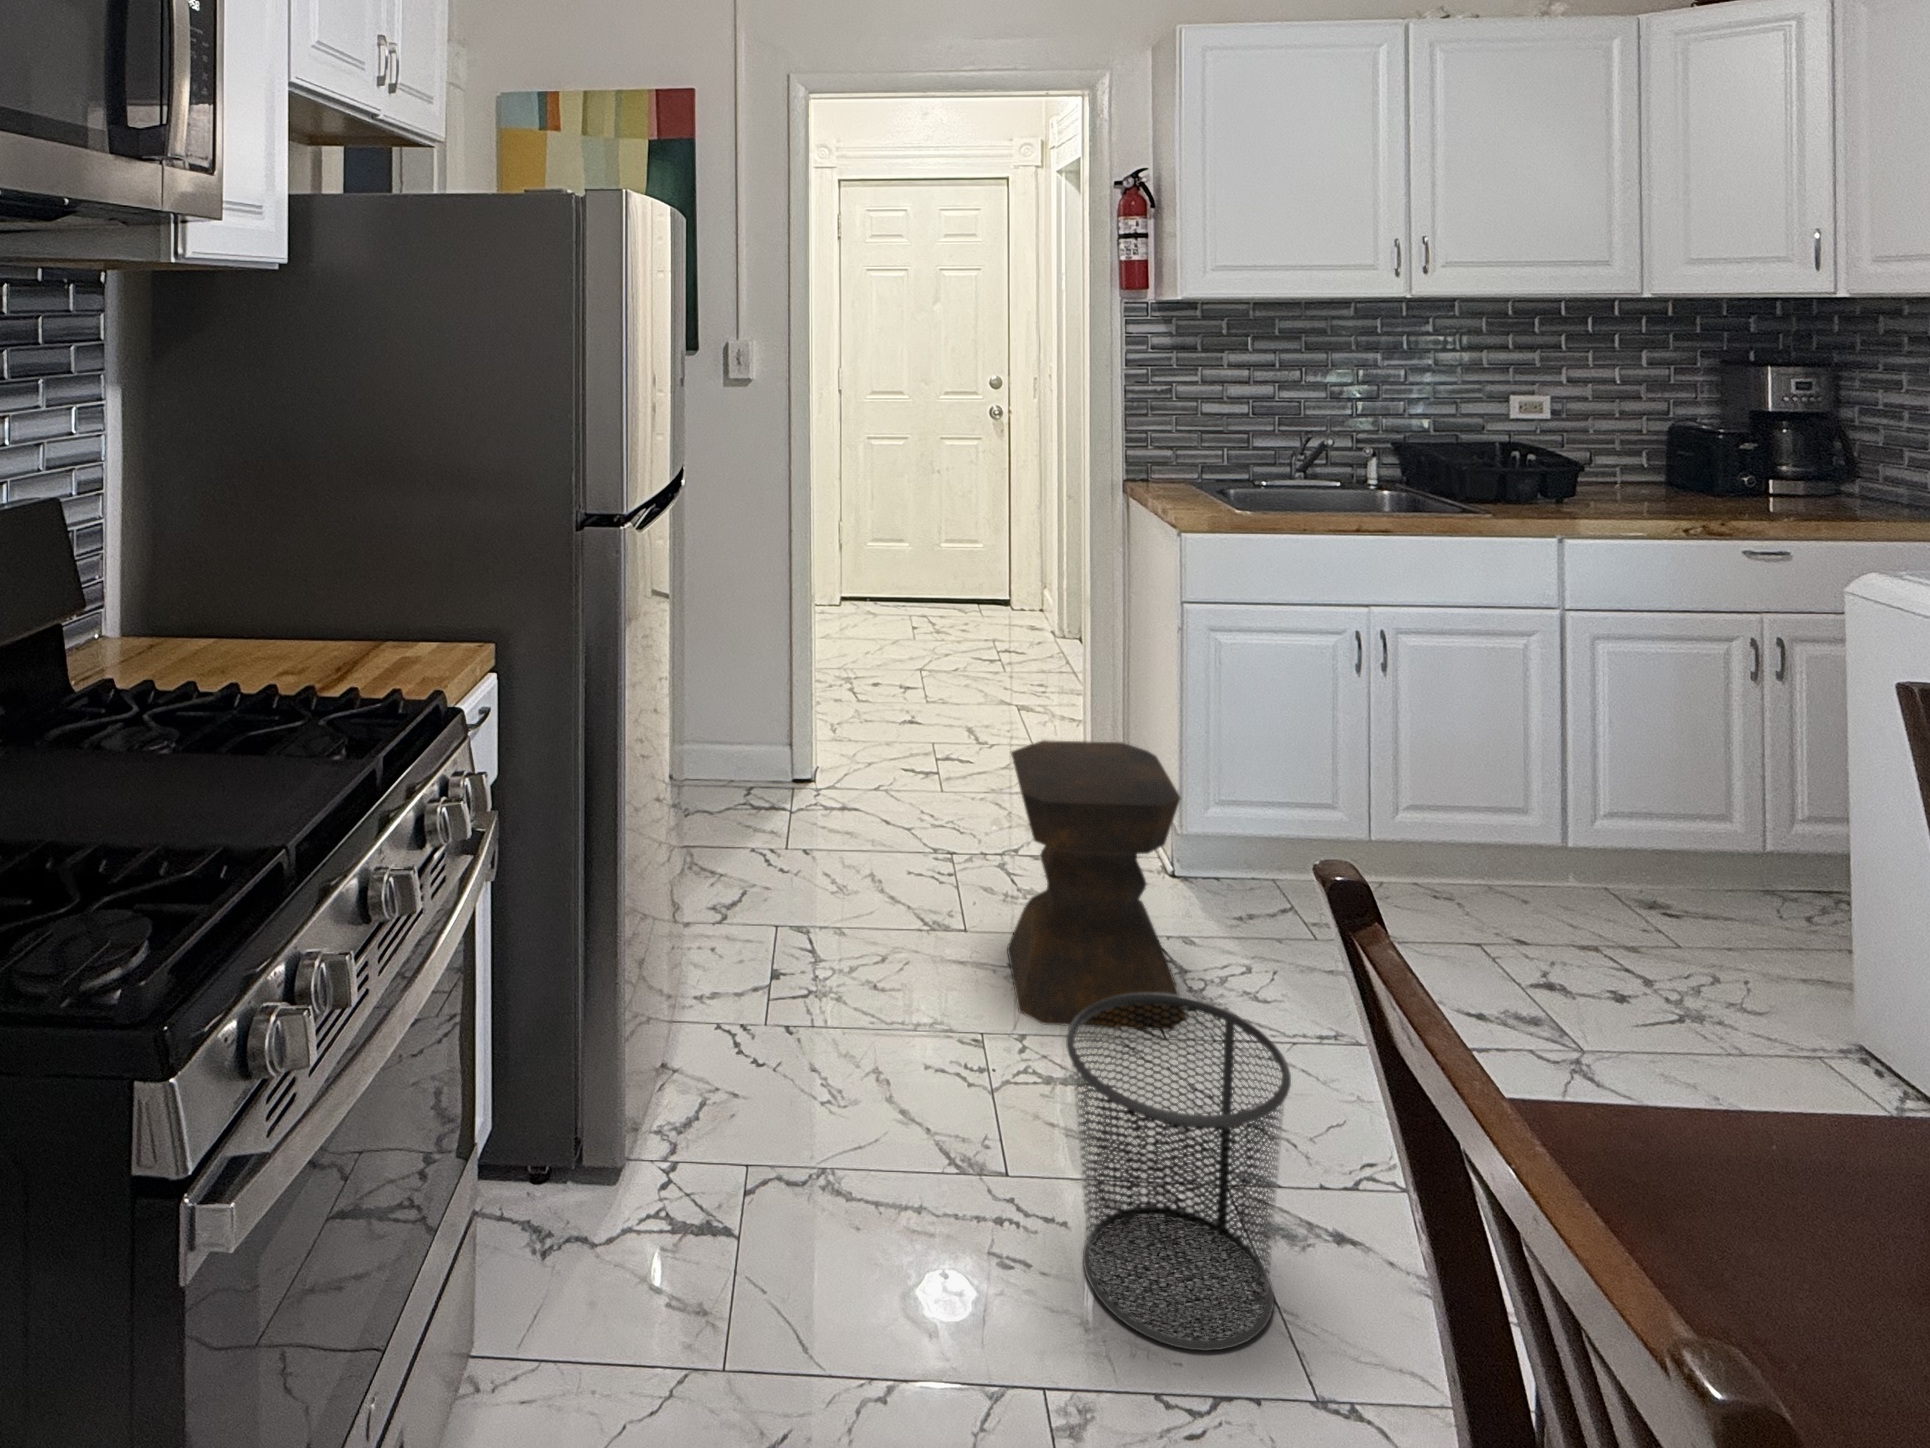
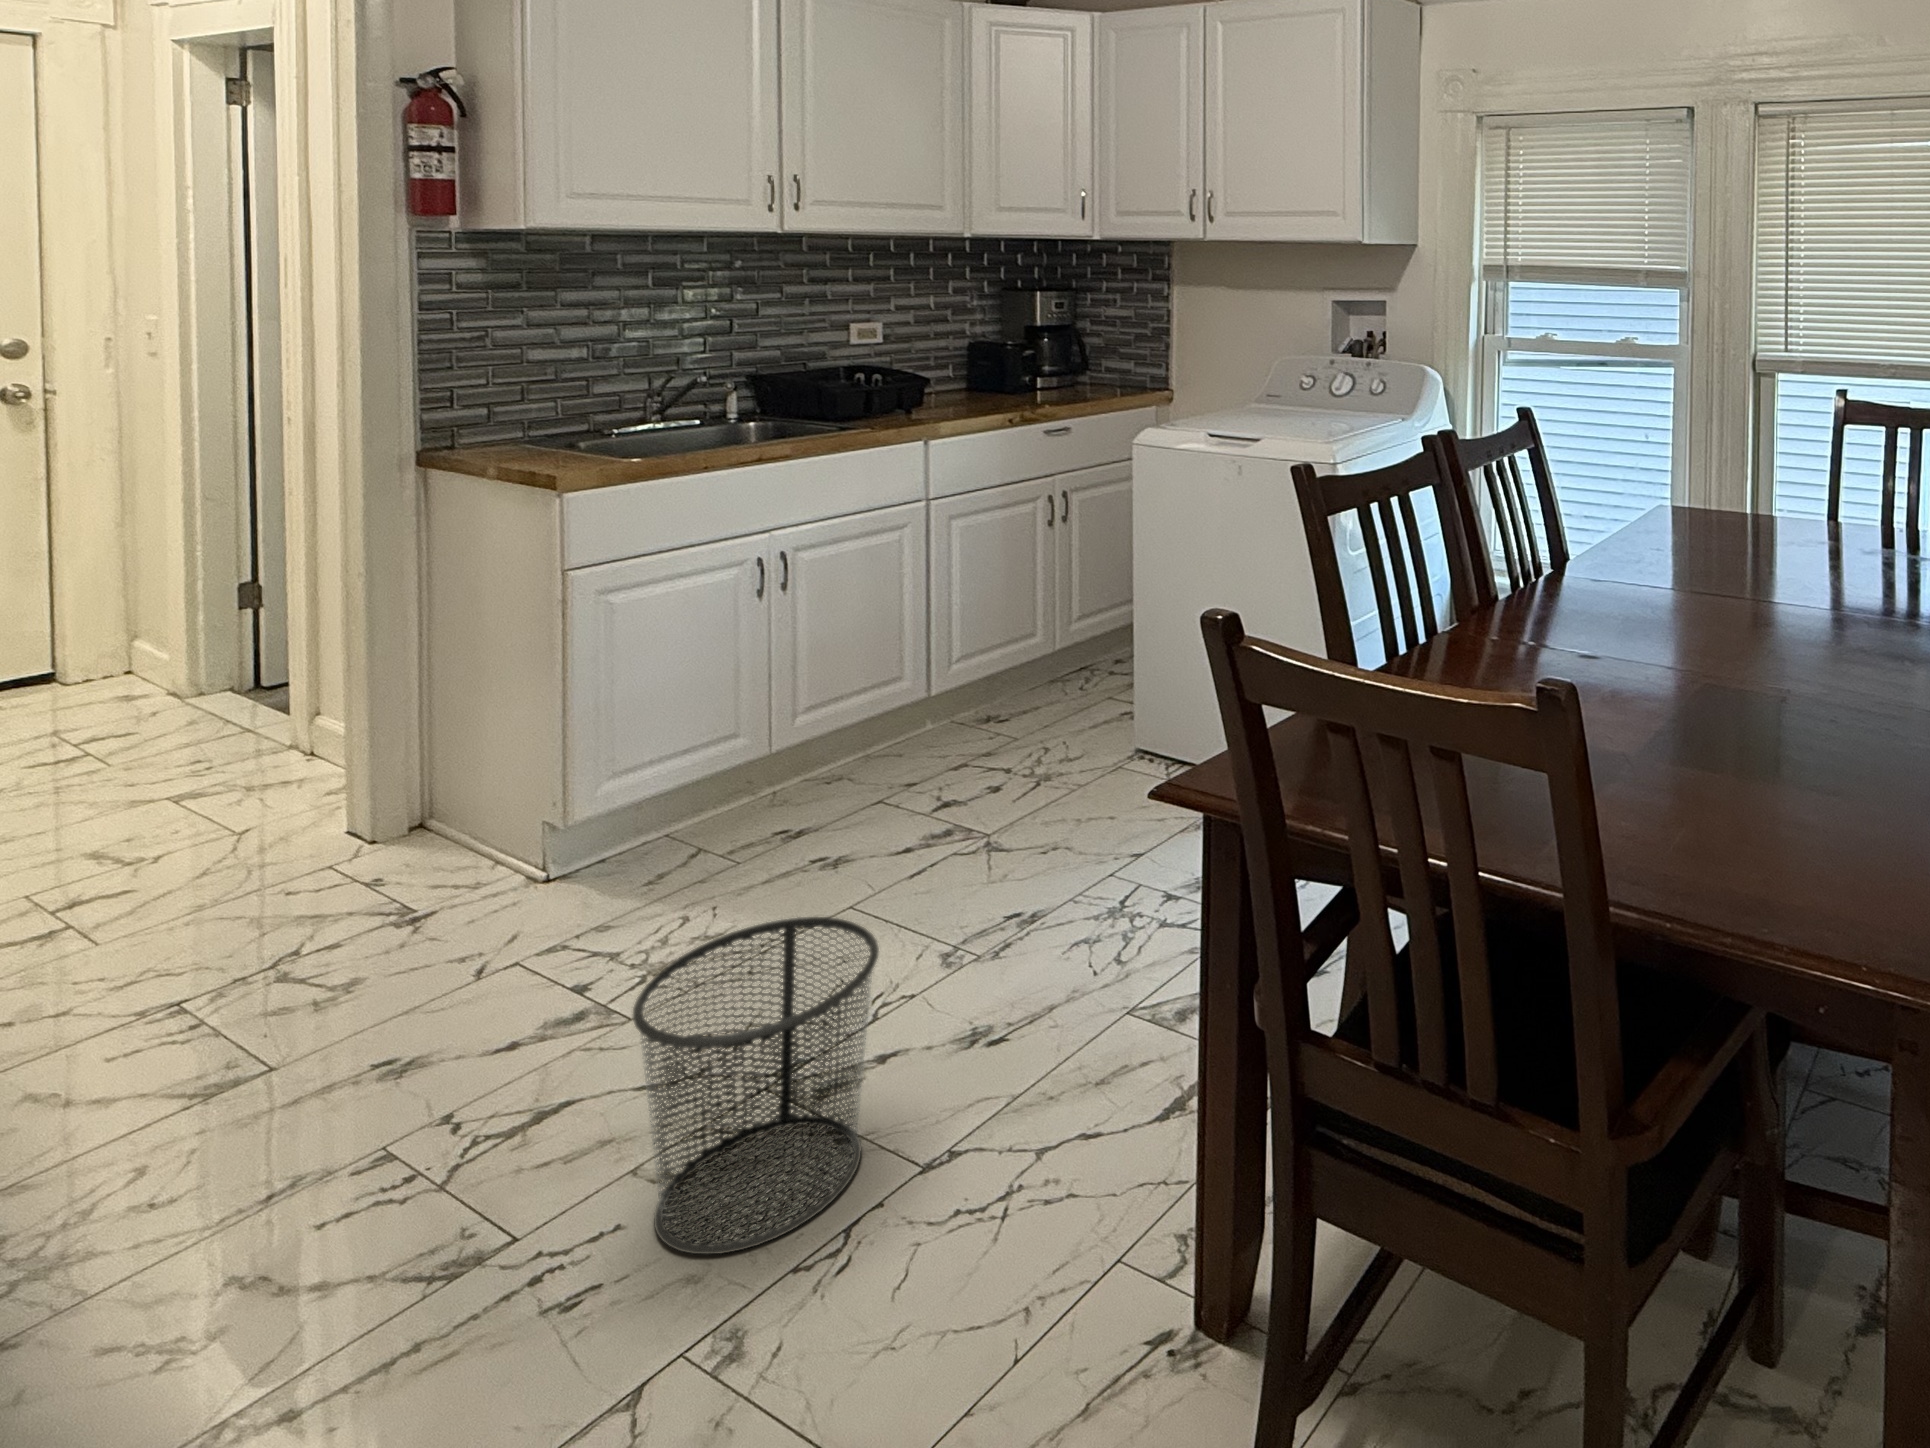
stool: present [1007,740,1187,1030] -> none [357,737,644,1097]

